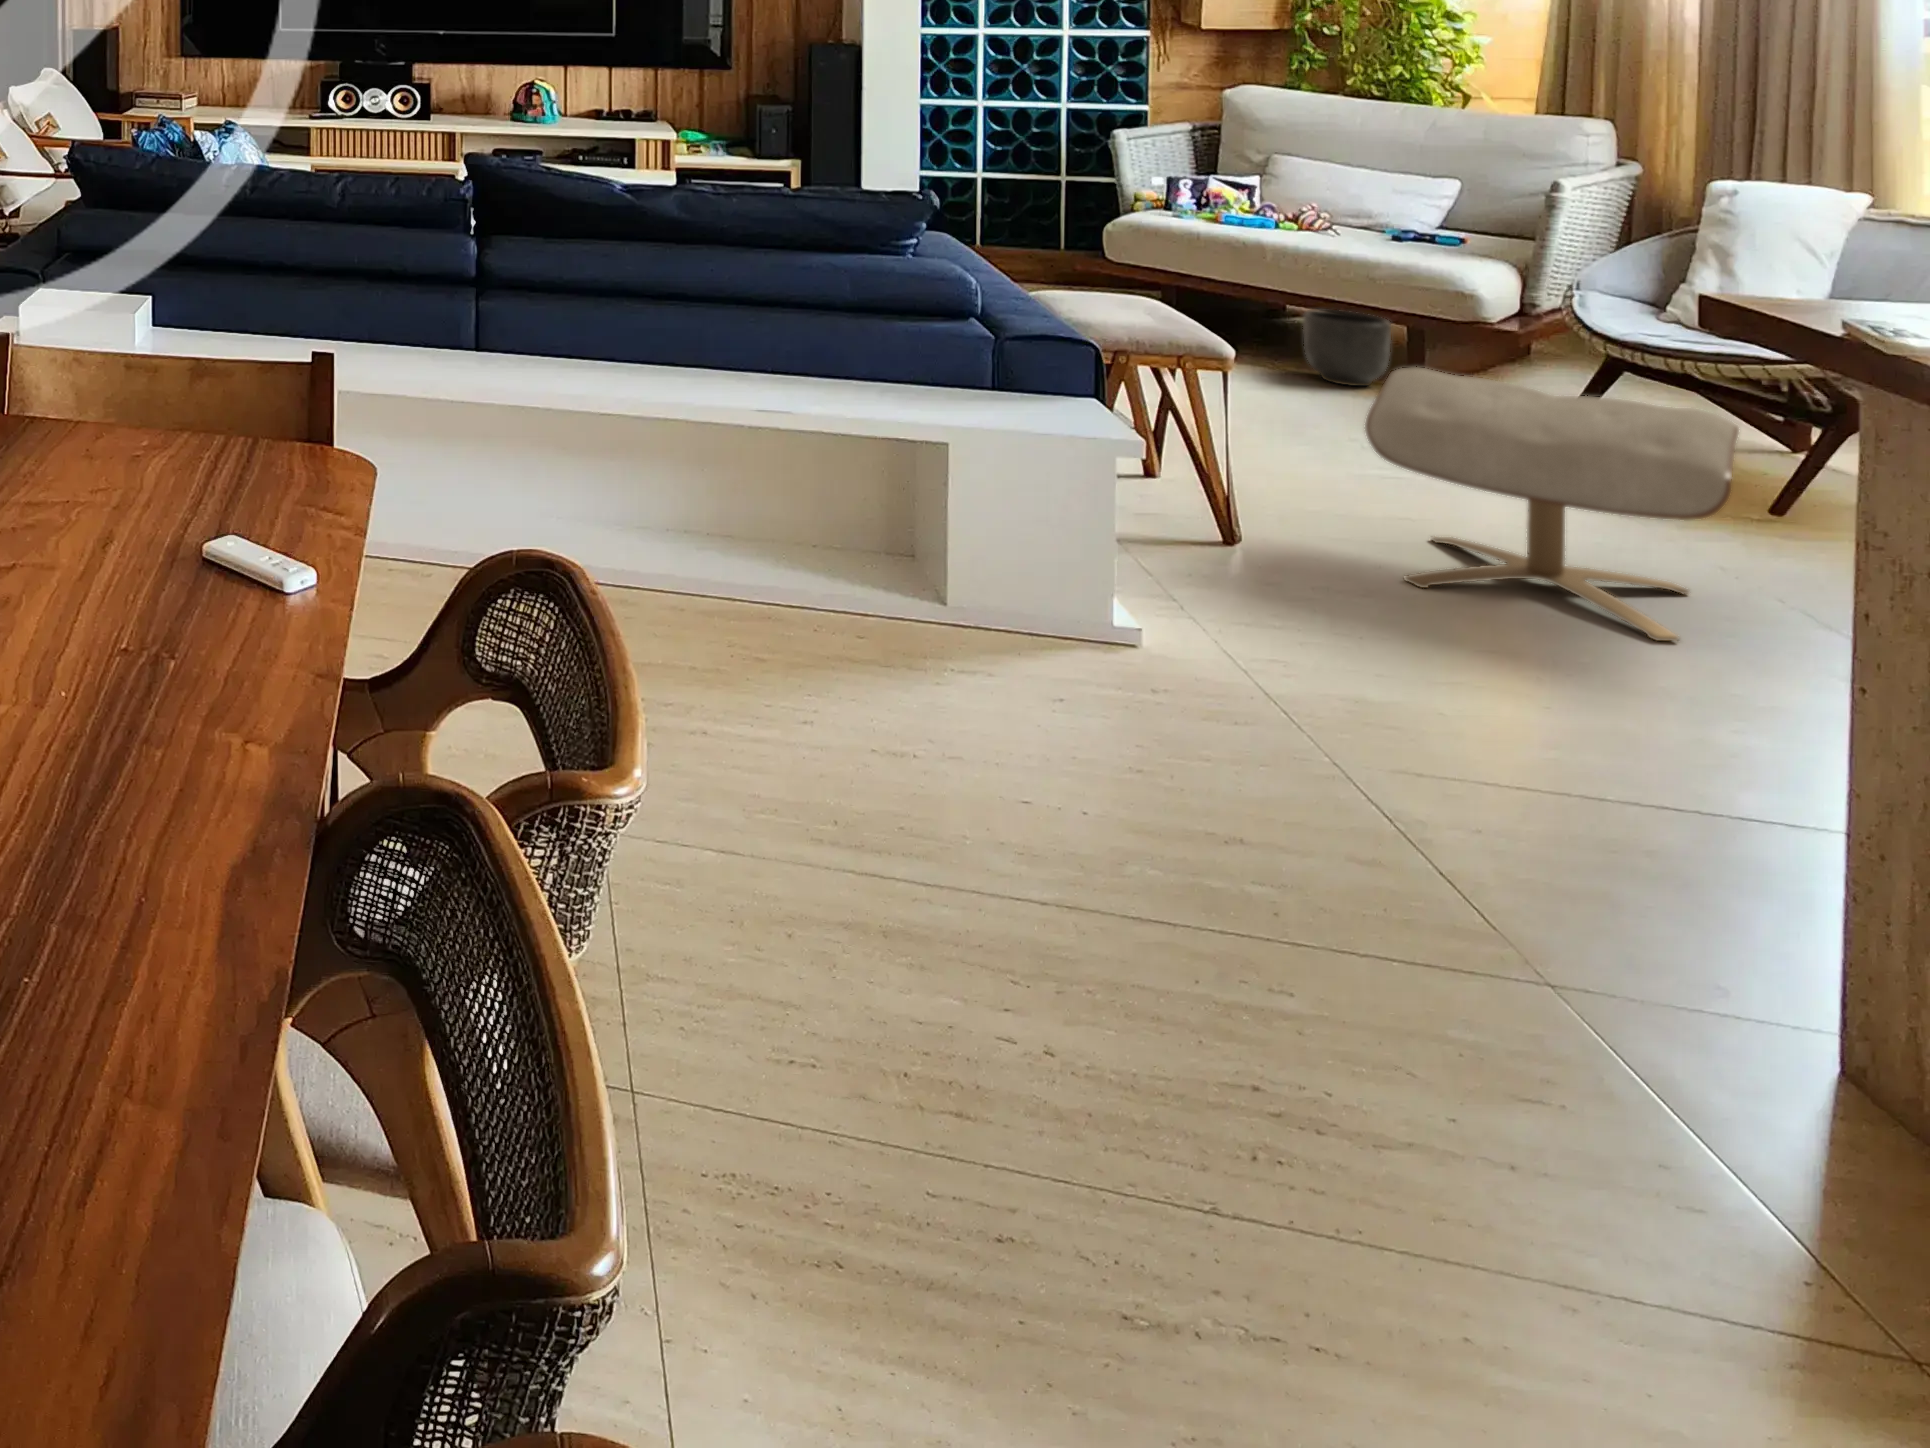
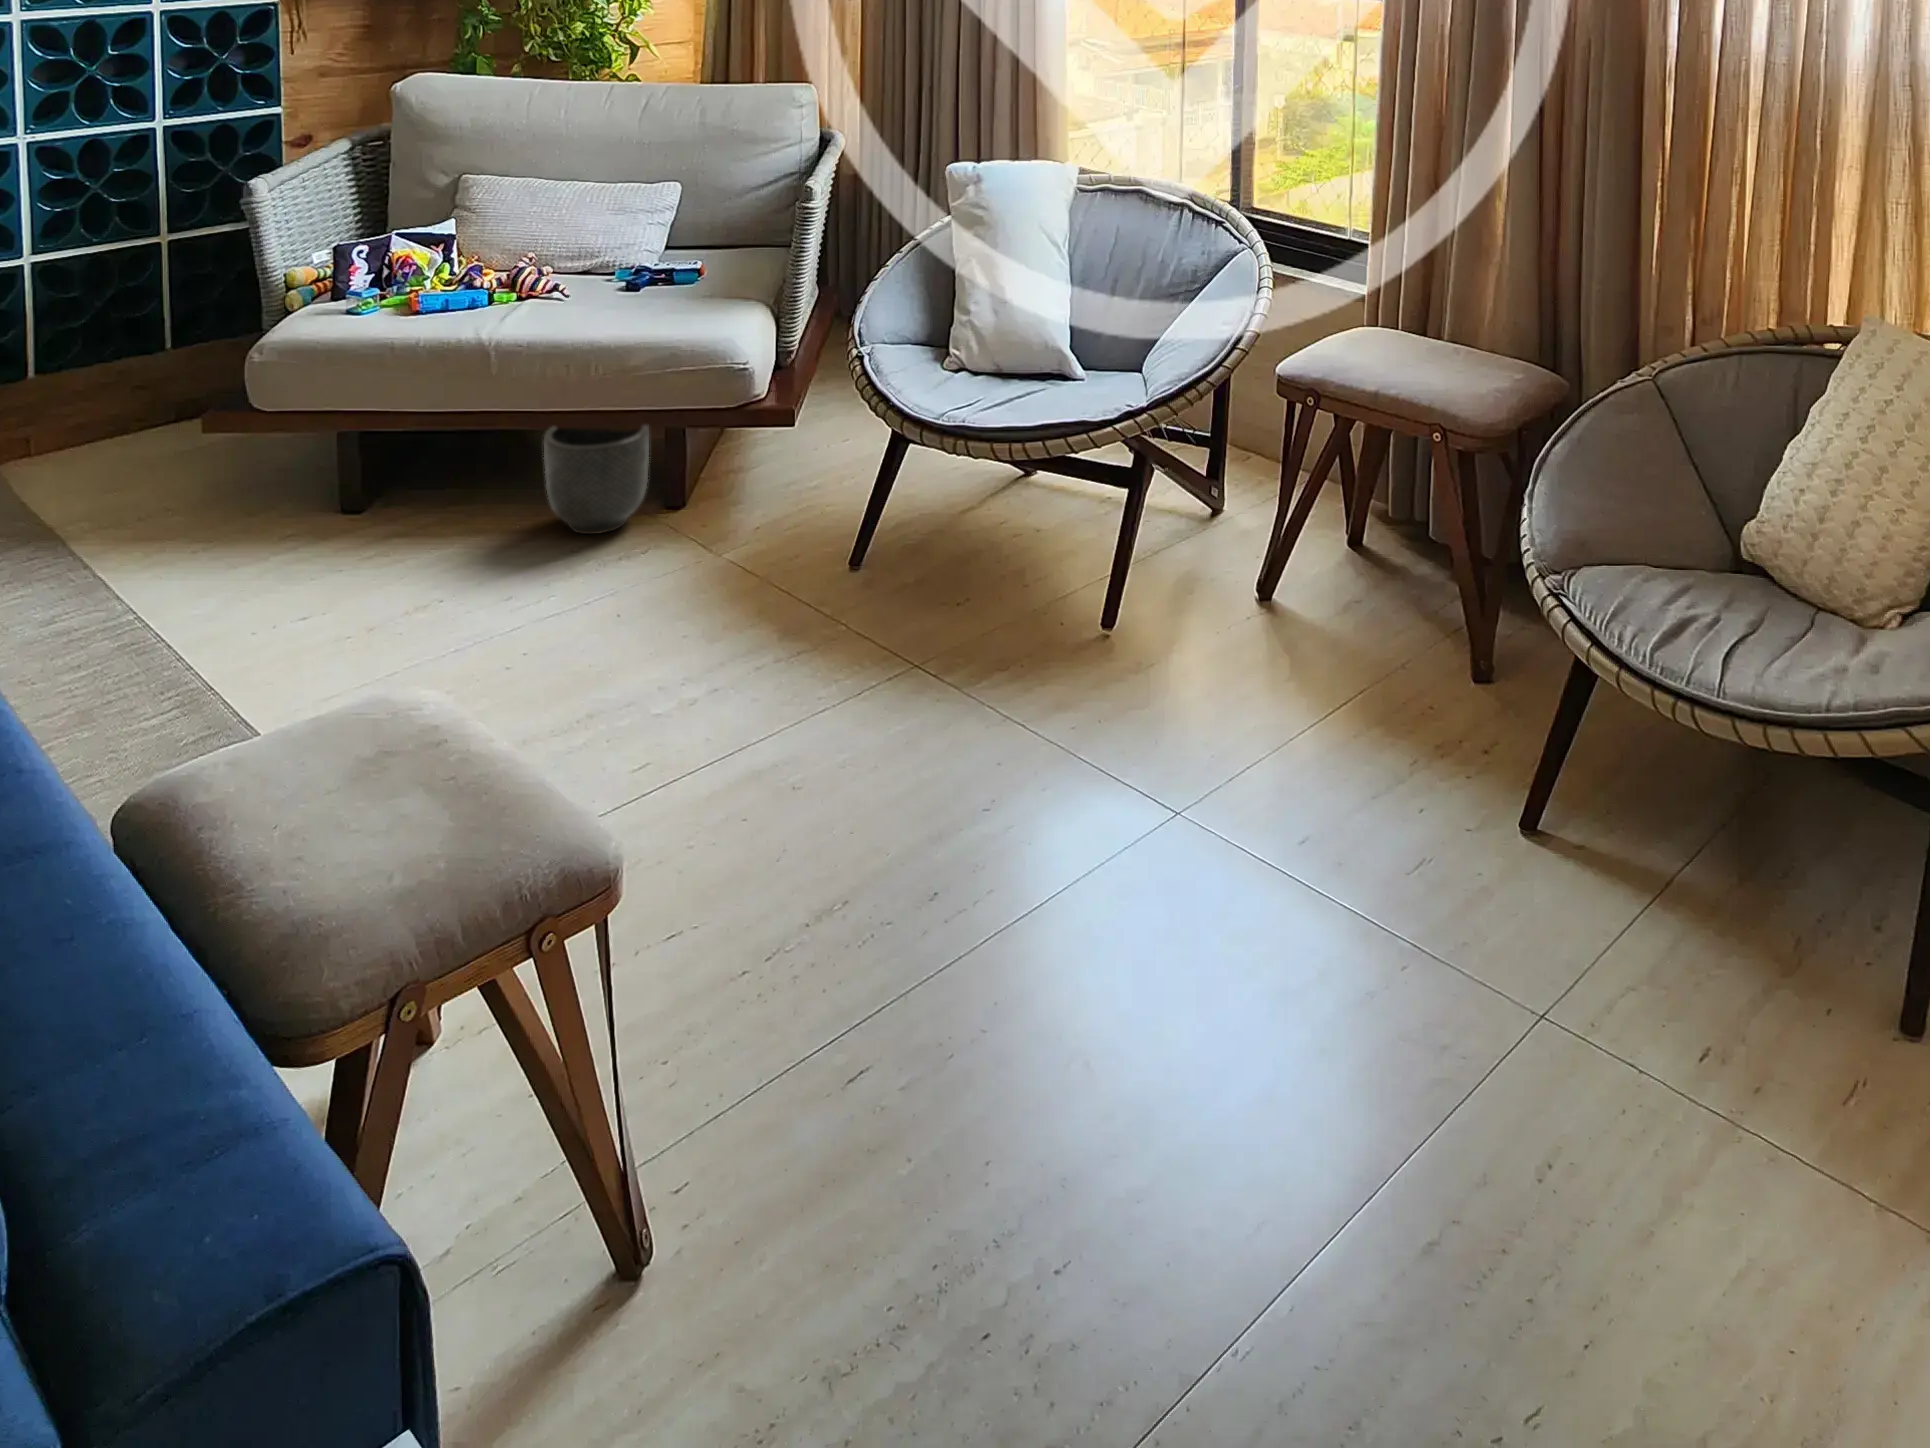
ottoman: present [1365,368,1739,641] -> none [845,633,1352,1182]

